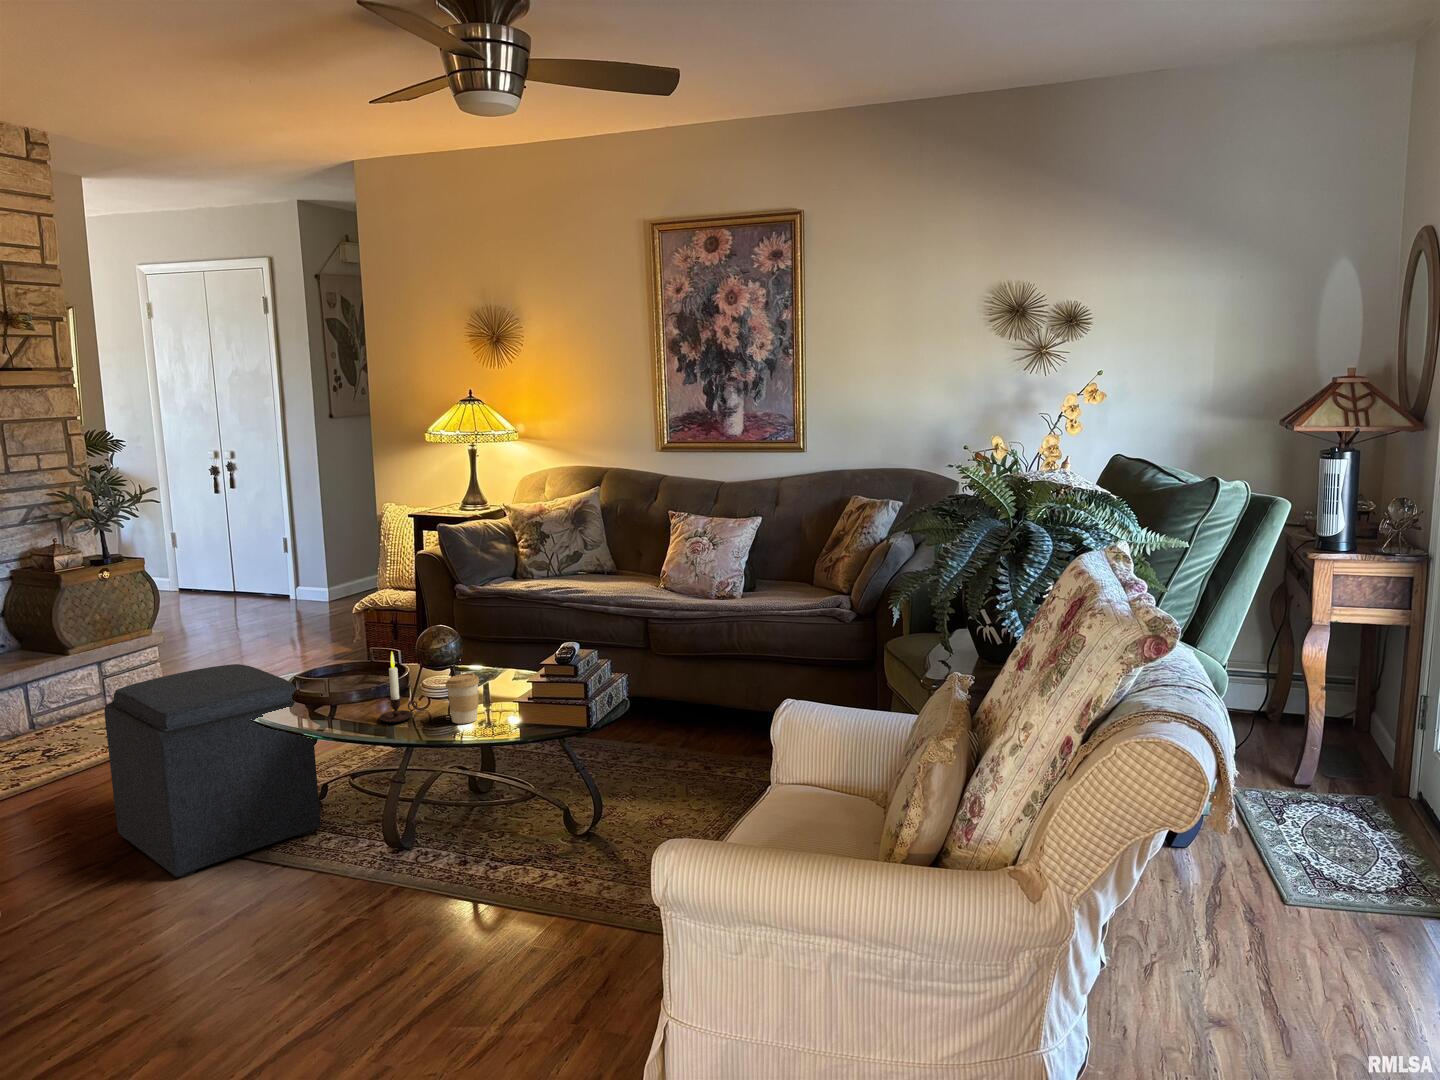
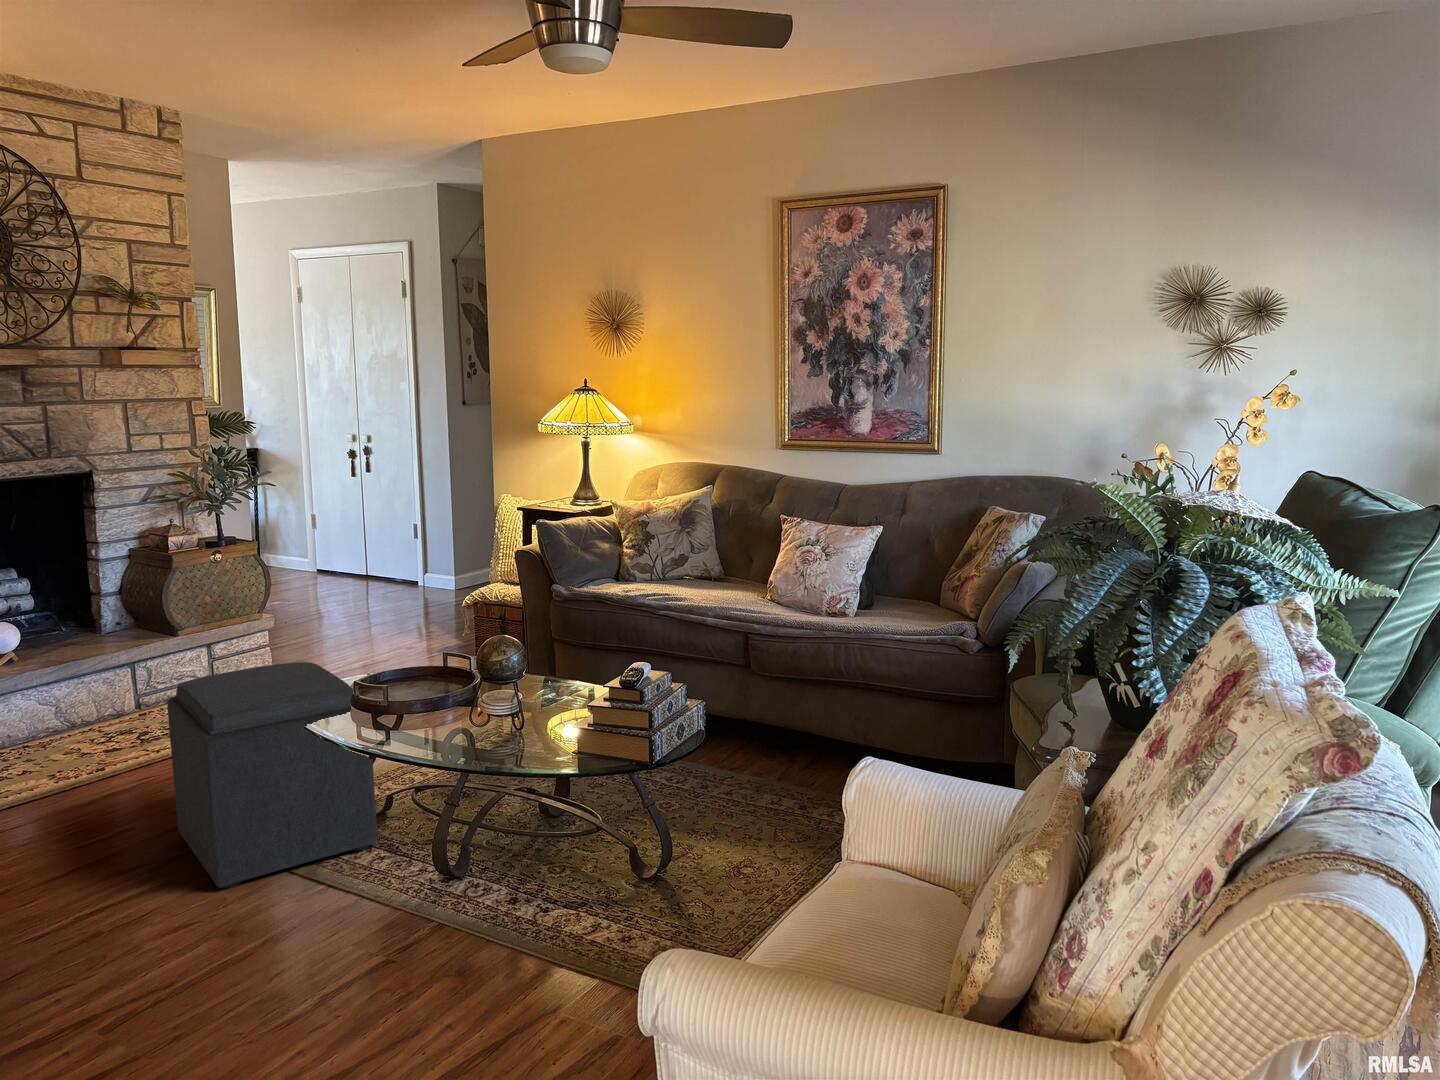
candle: present [379,652,417,722] -> none [431,662,473,740]
coffee cup: present [446,673,479,724] -> none [500,692,537,747]

